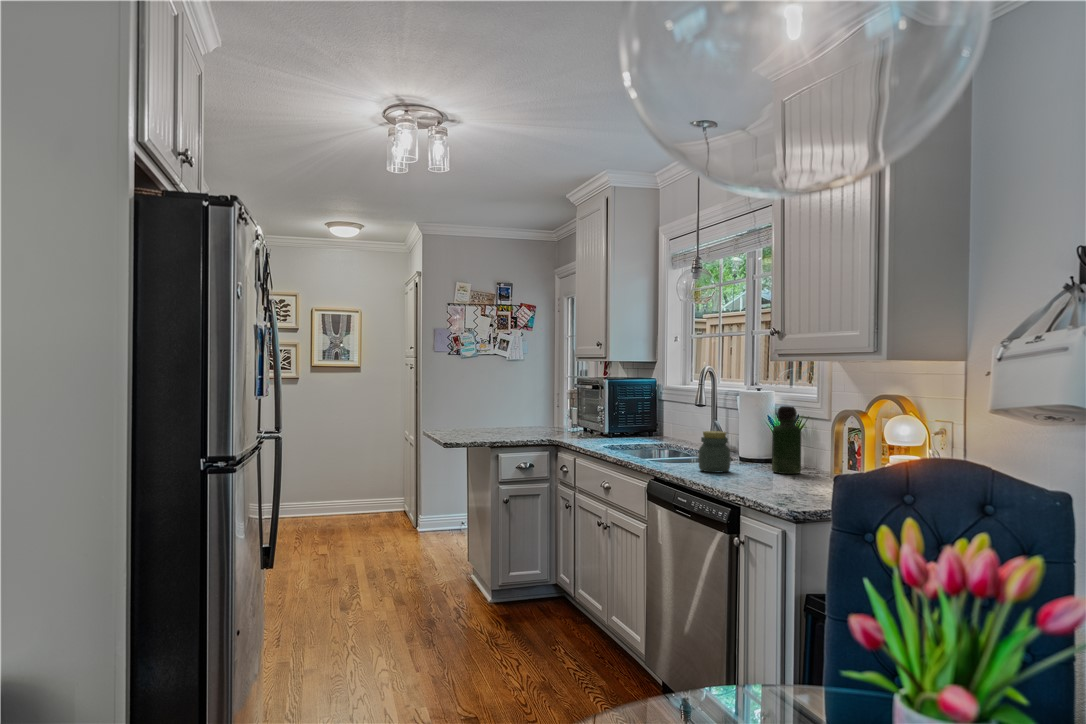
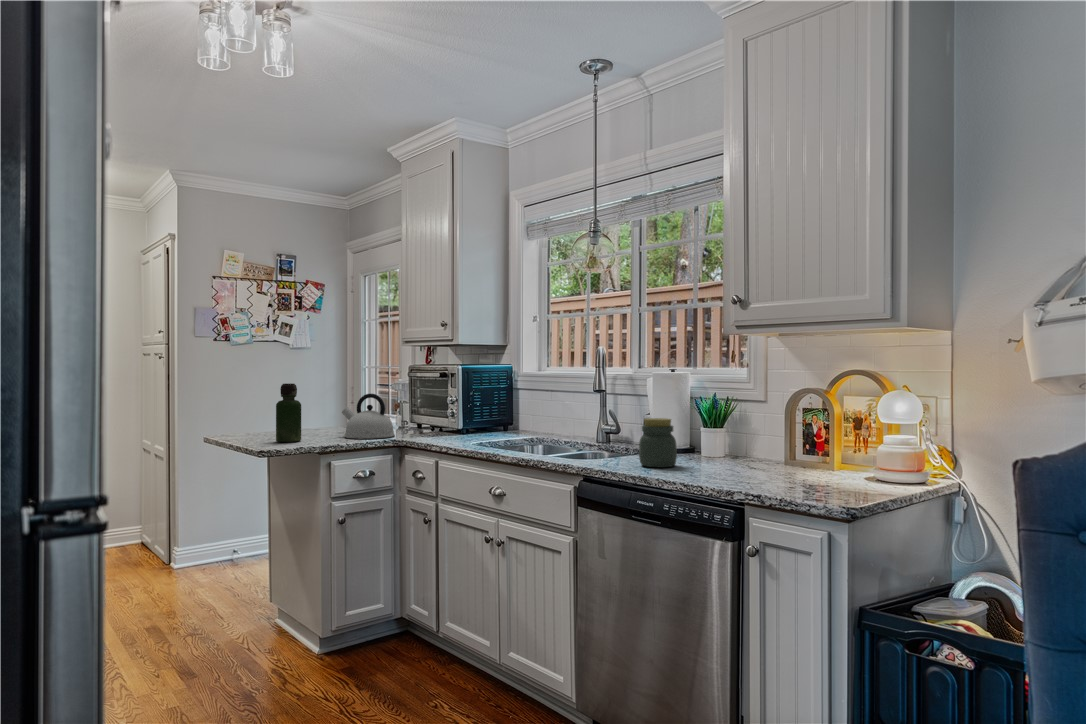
kettle: none [517,401,557,438] -> present [342,394,395,439]
bottle: present [772,406,801,474] -> present [276,383,301,442]

